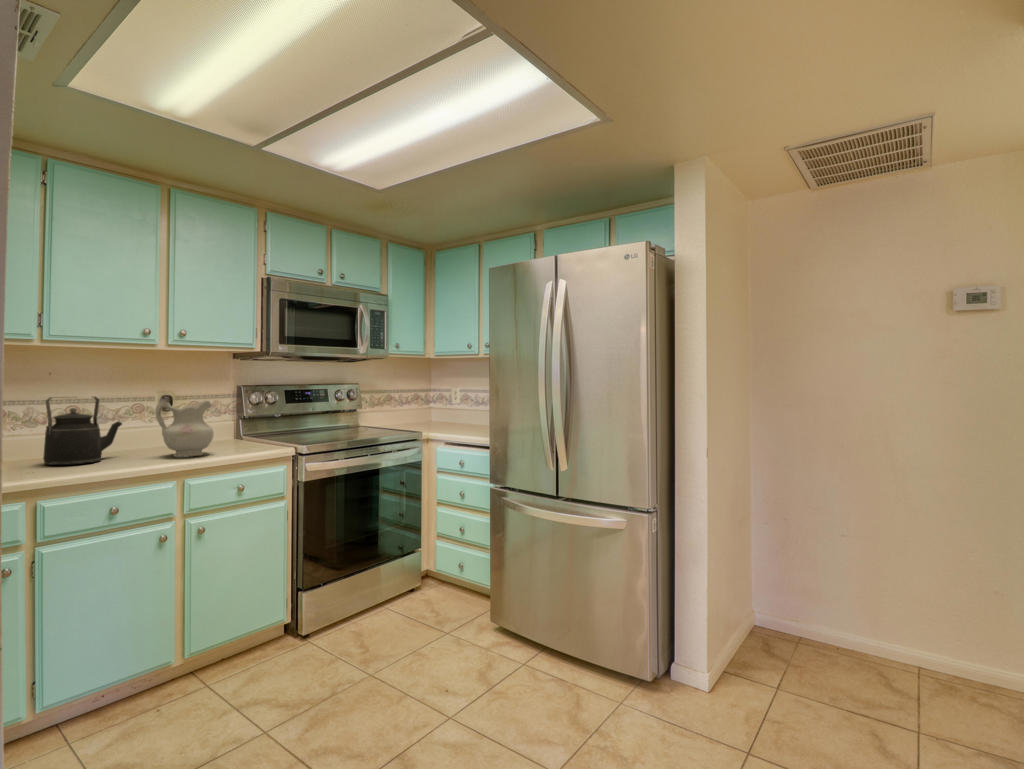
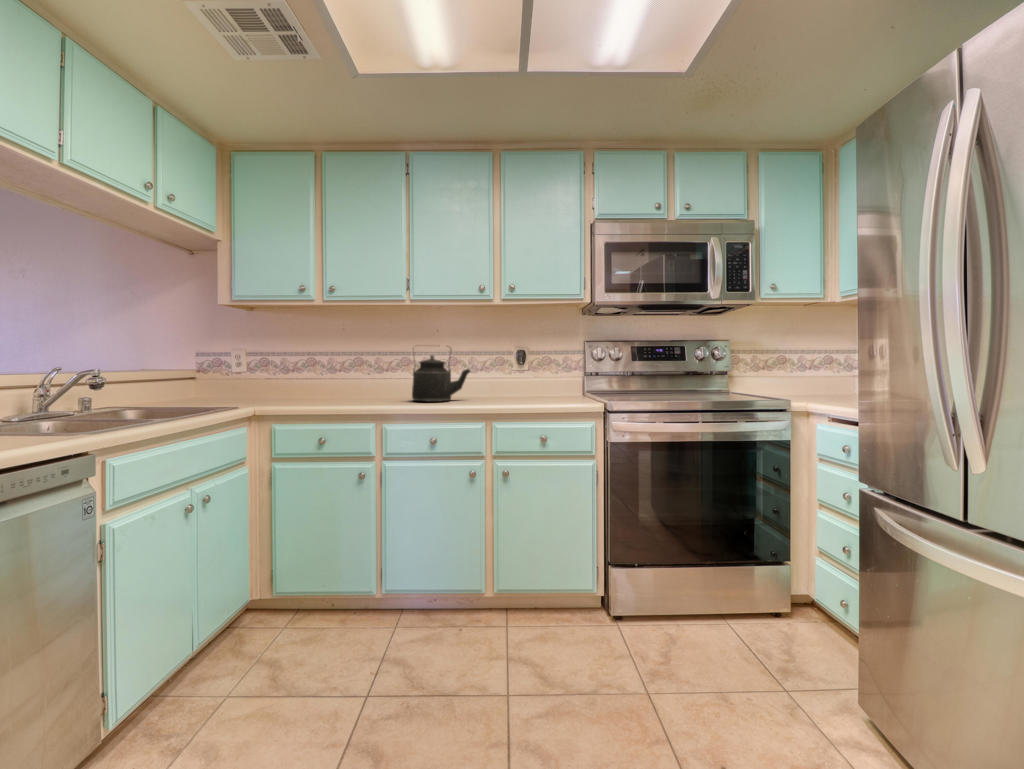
ceramic pitcher: present [155,399,214,457] -> none [487,348,533,404]

